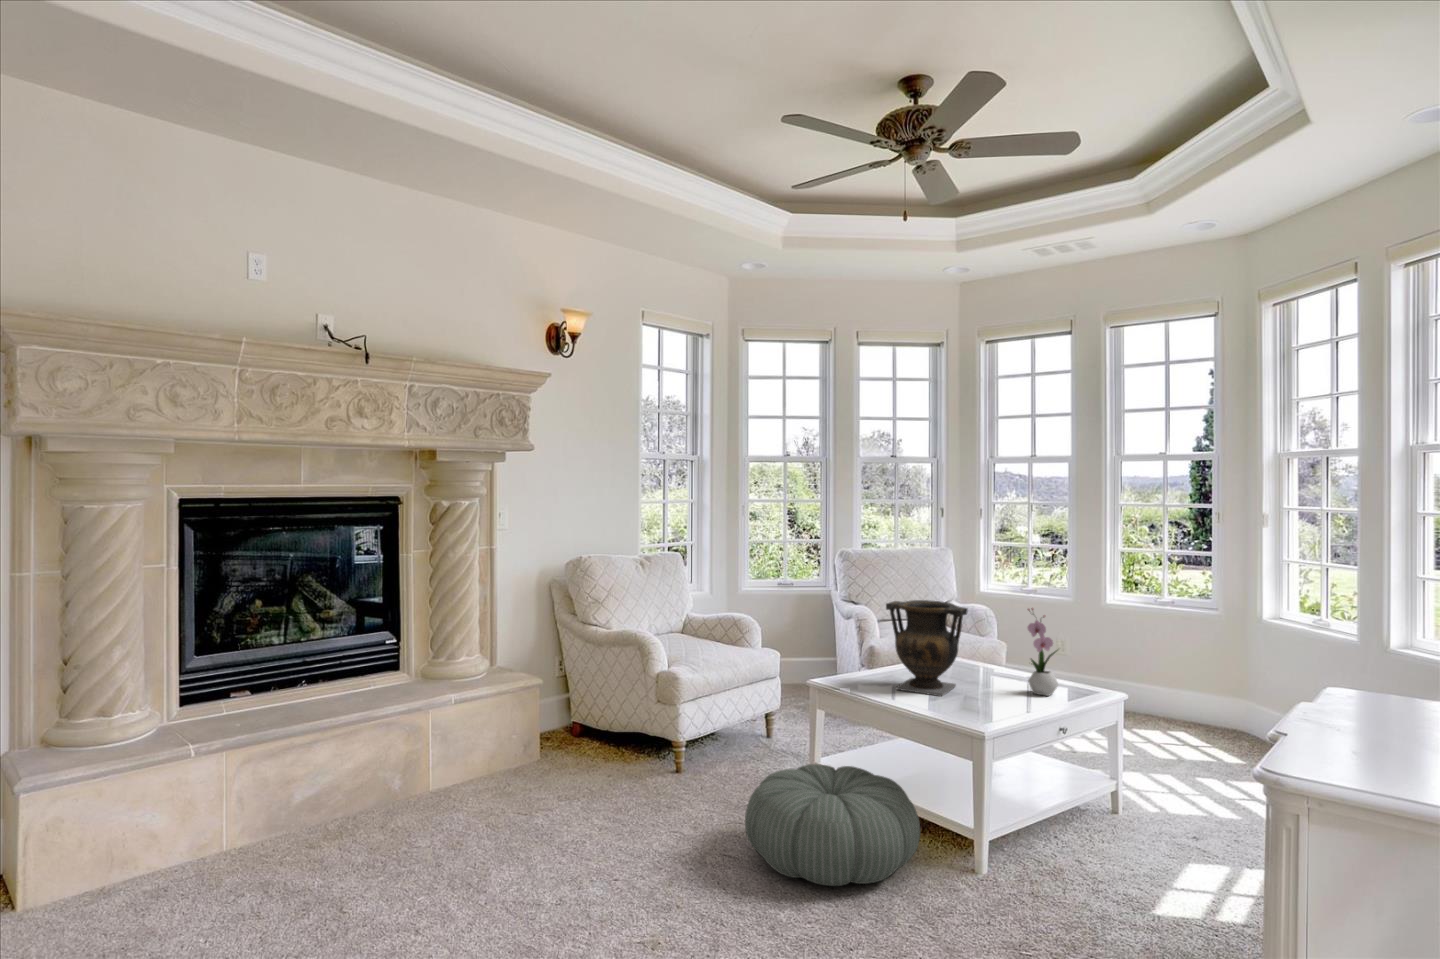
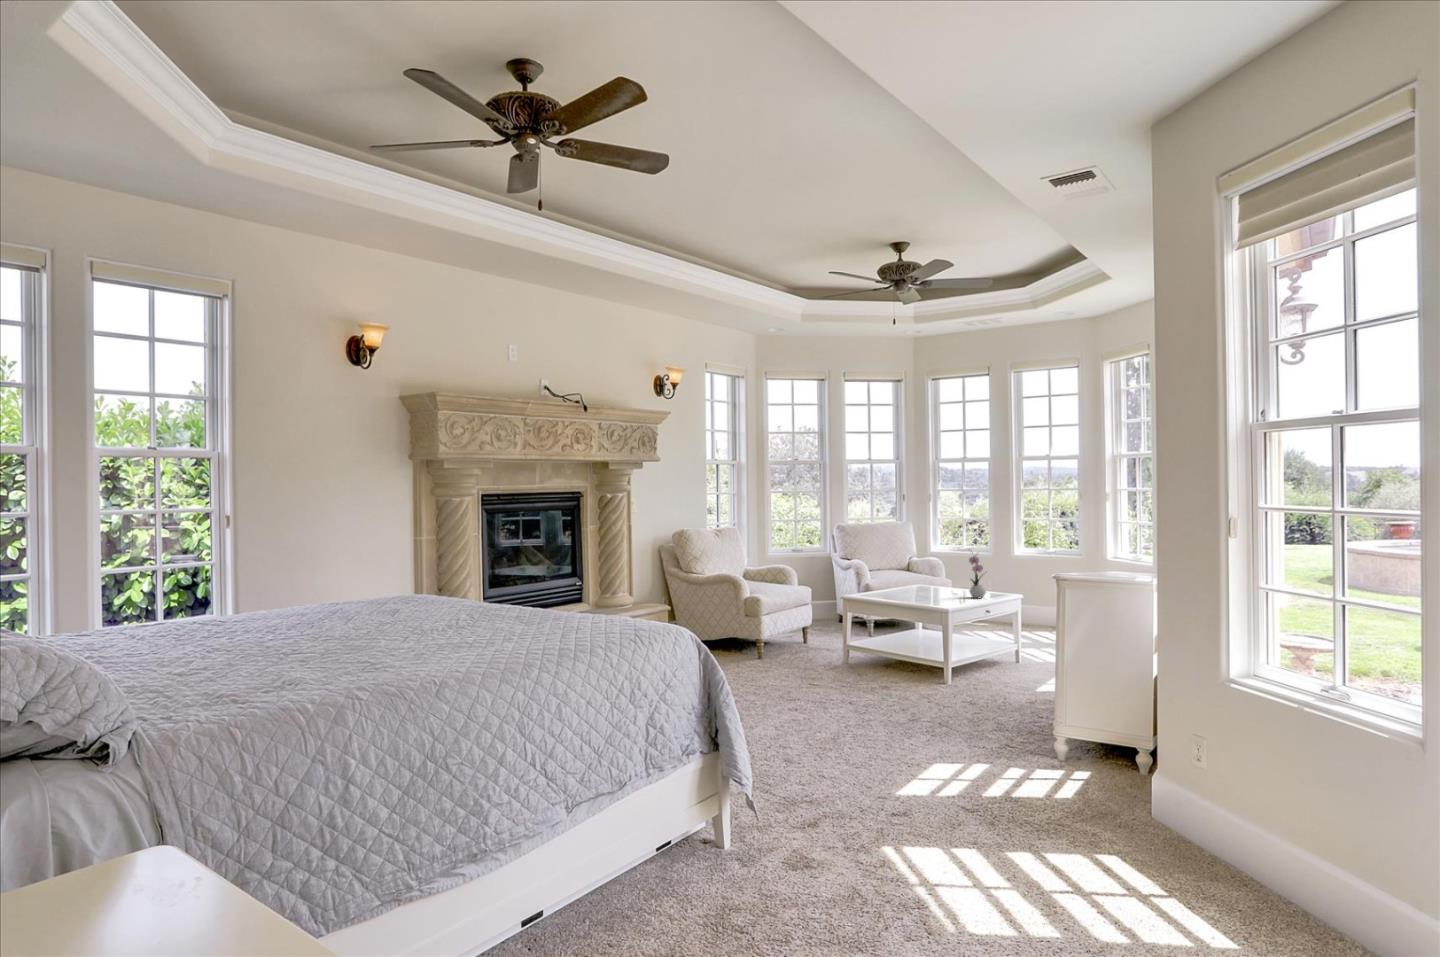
vase: present [886,600,968,696] -> none [887,547,935,600]
pouf: present [745,764,920,886] -> none [822,638,917,691]

